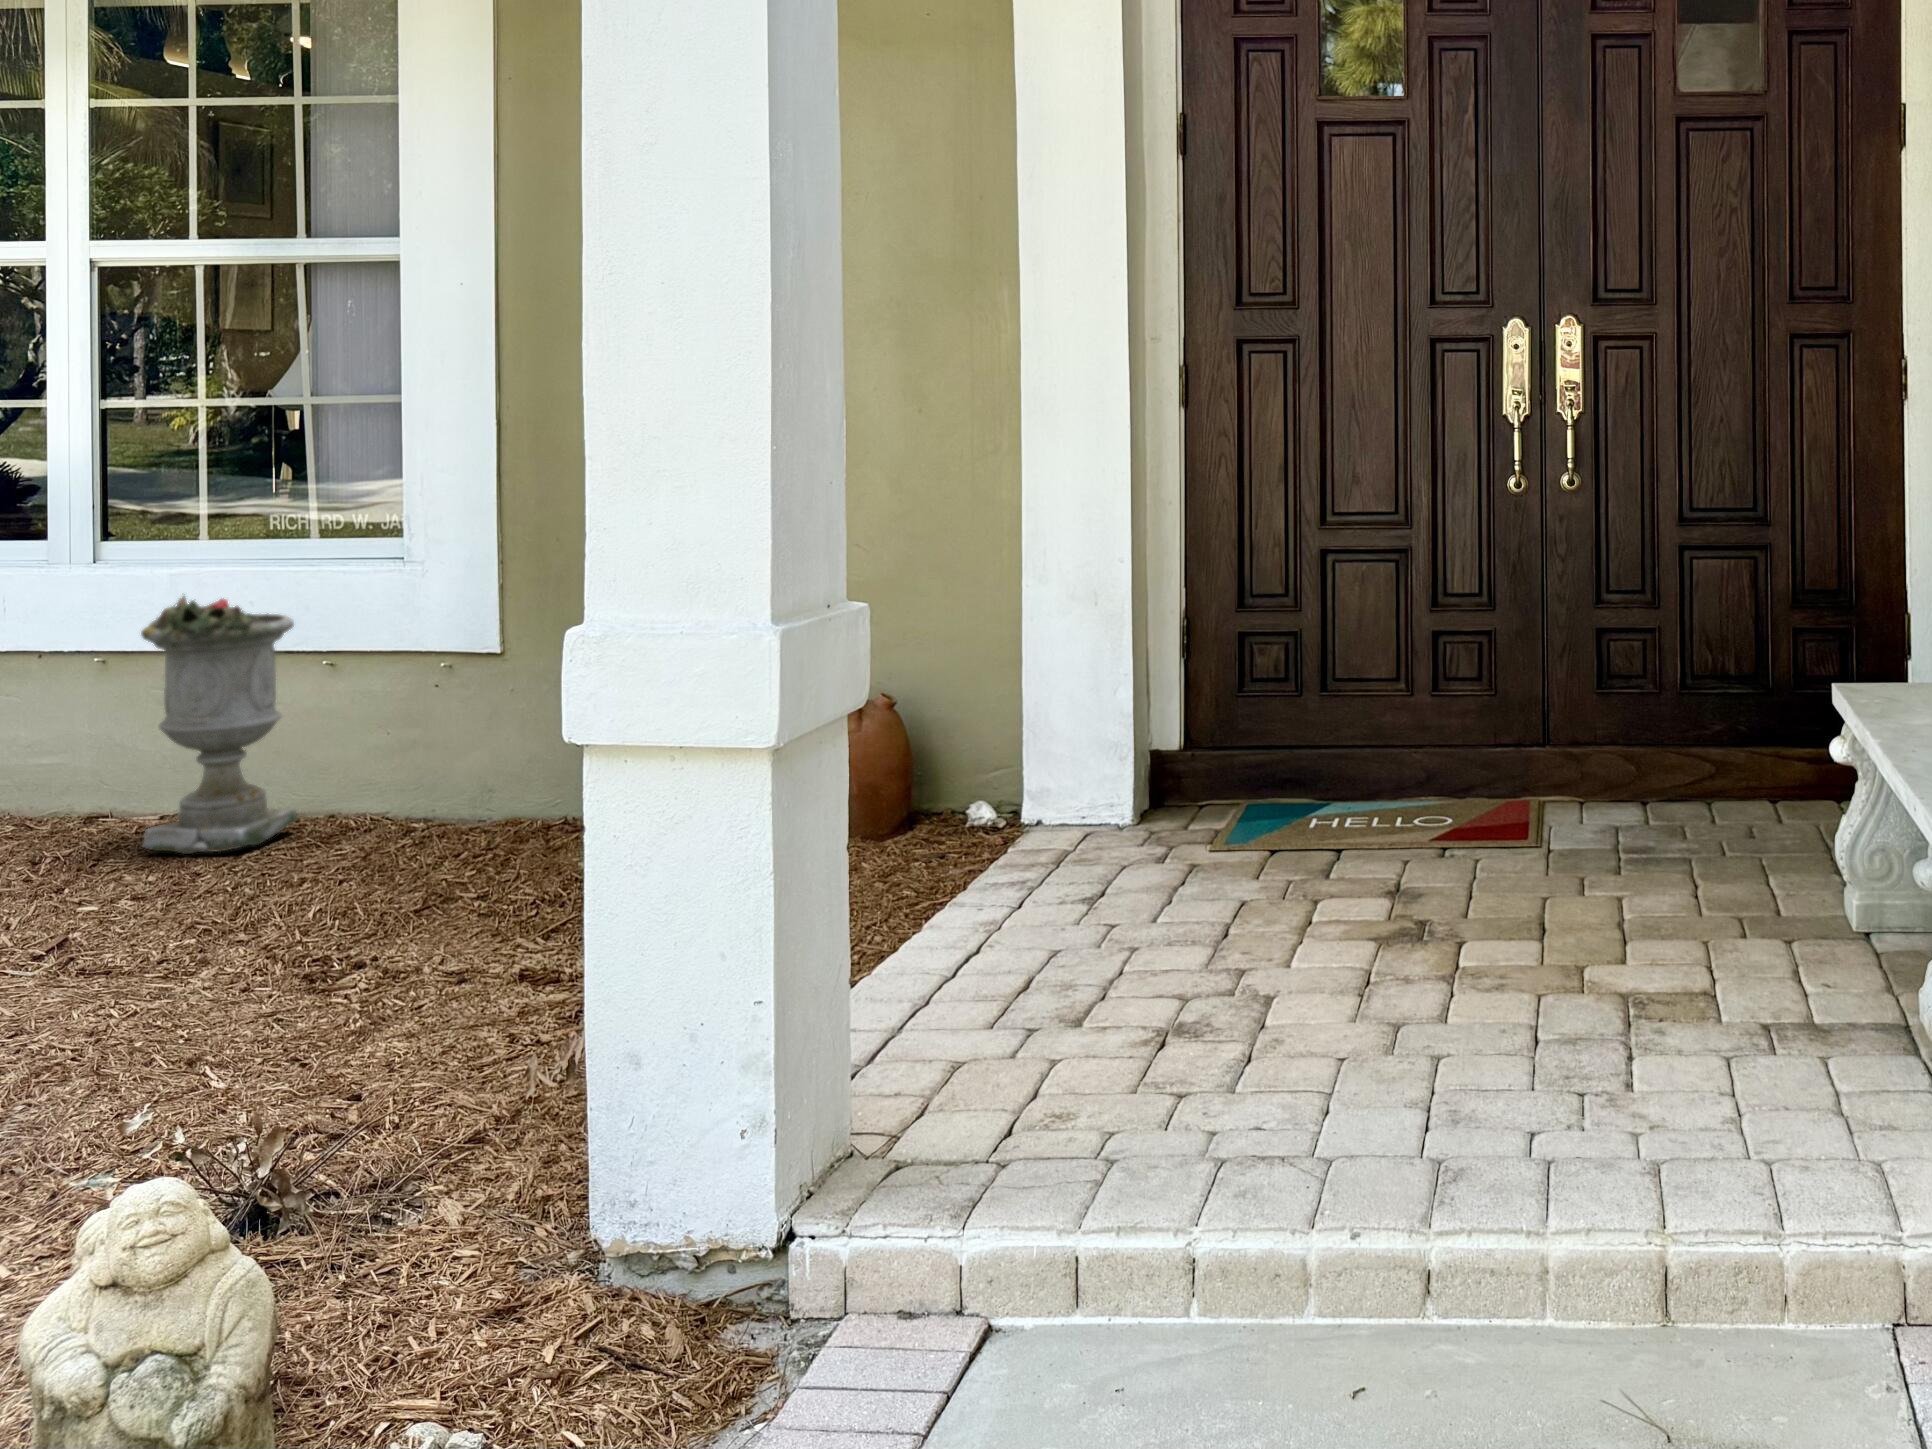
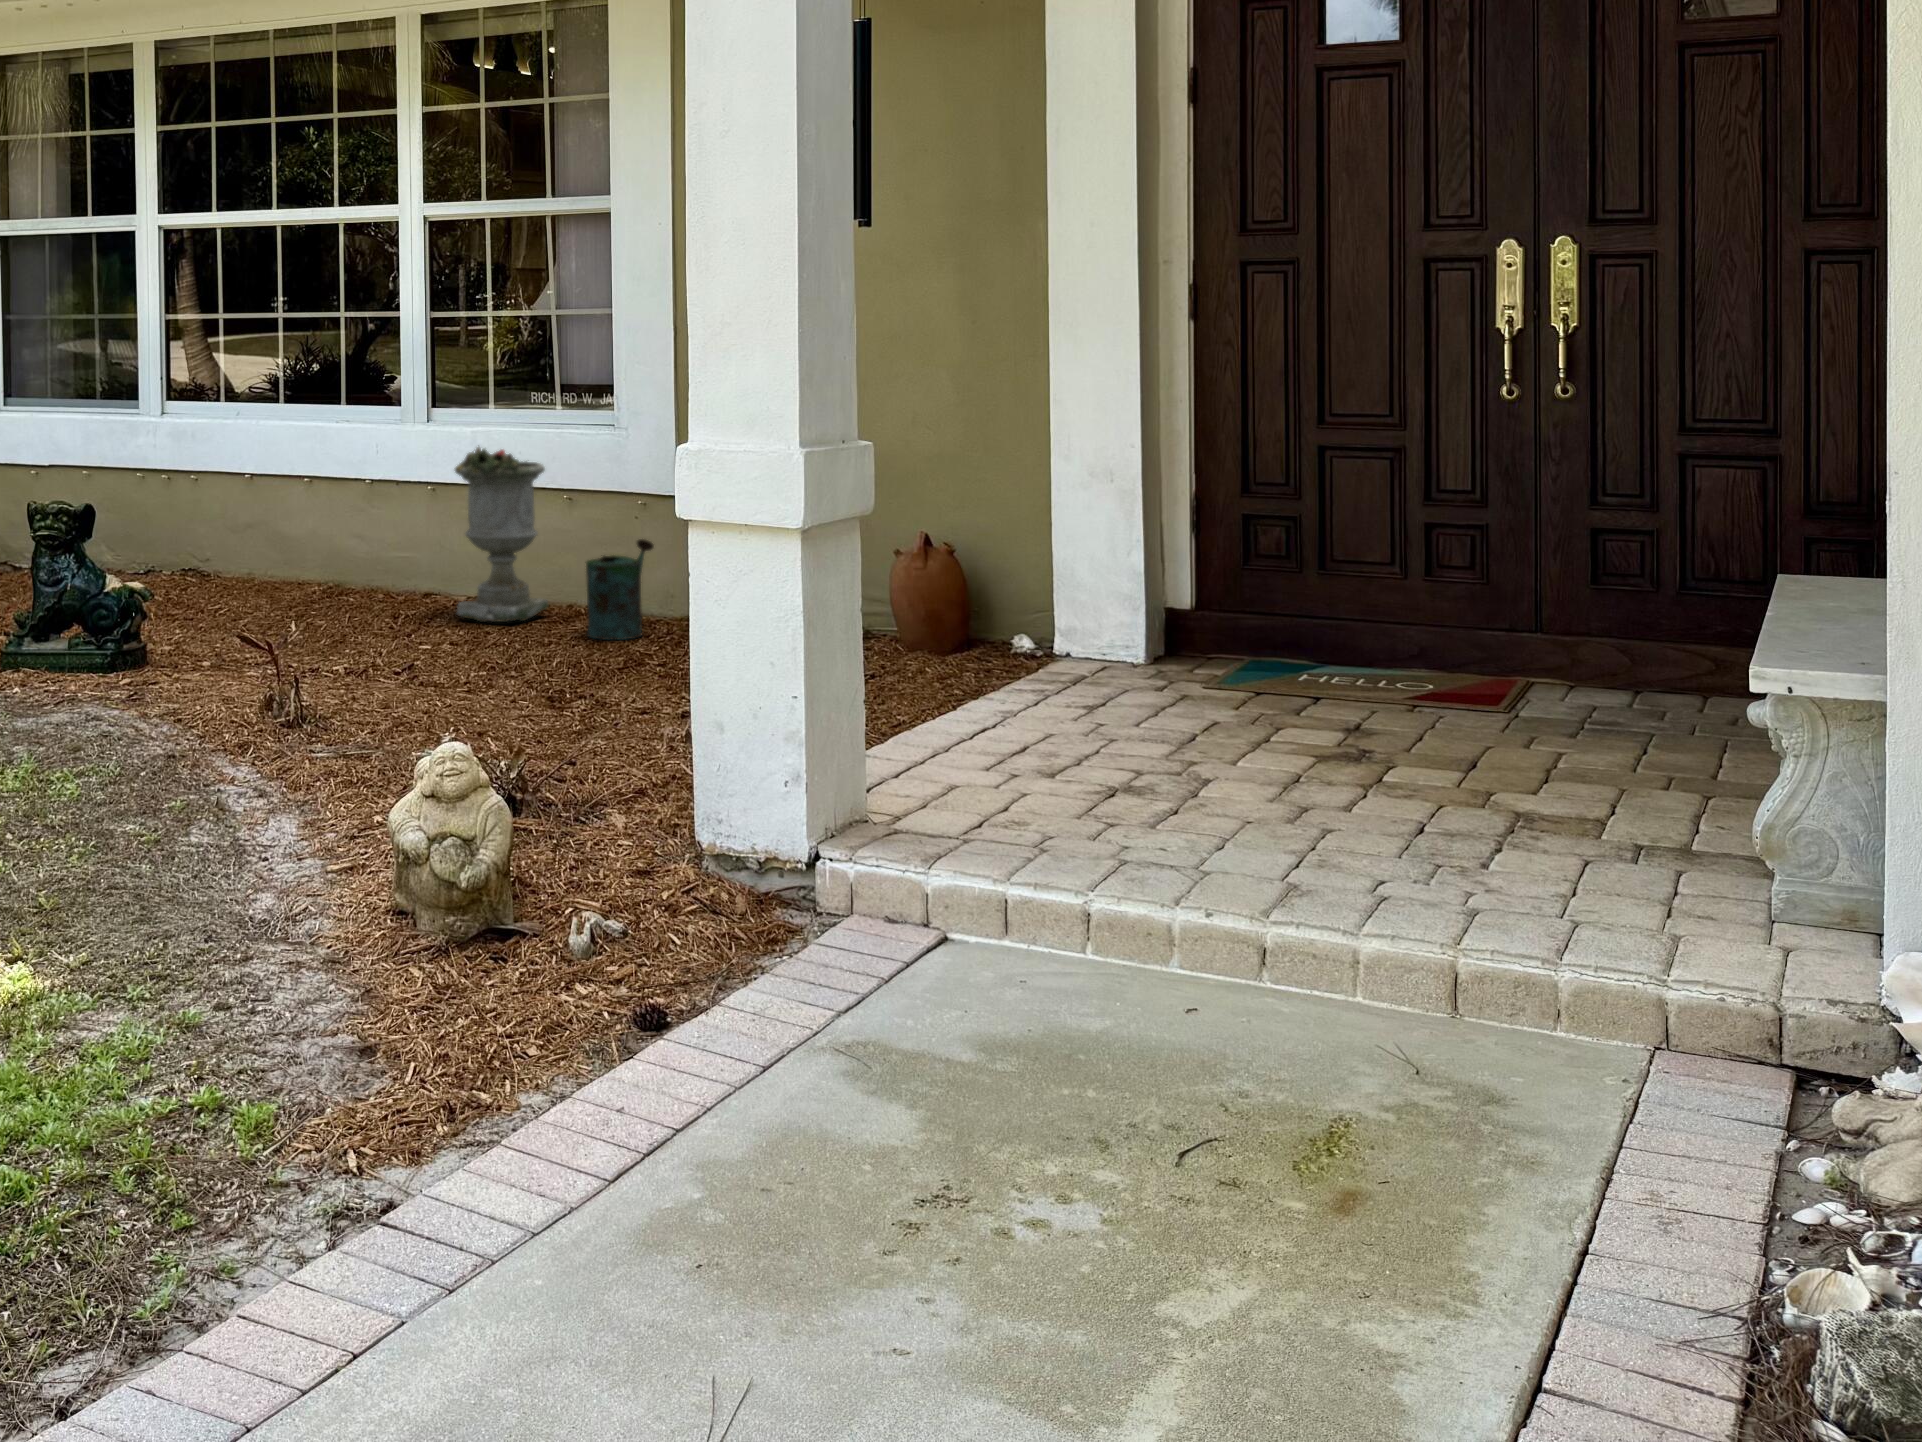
watering can: none [361,713,466,864] -> present [586,539,654,640]

